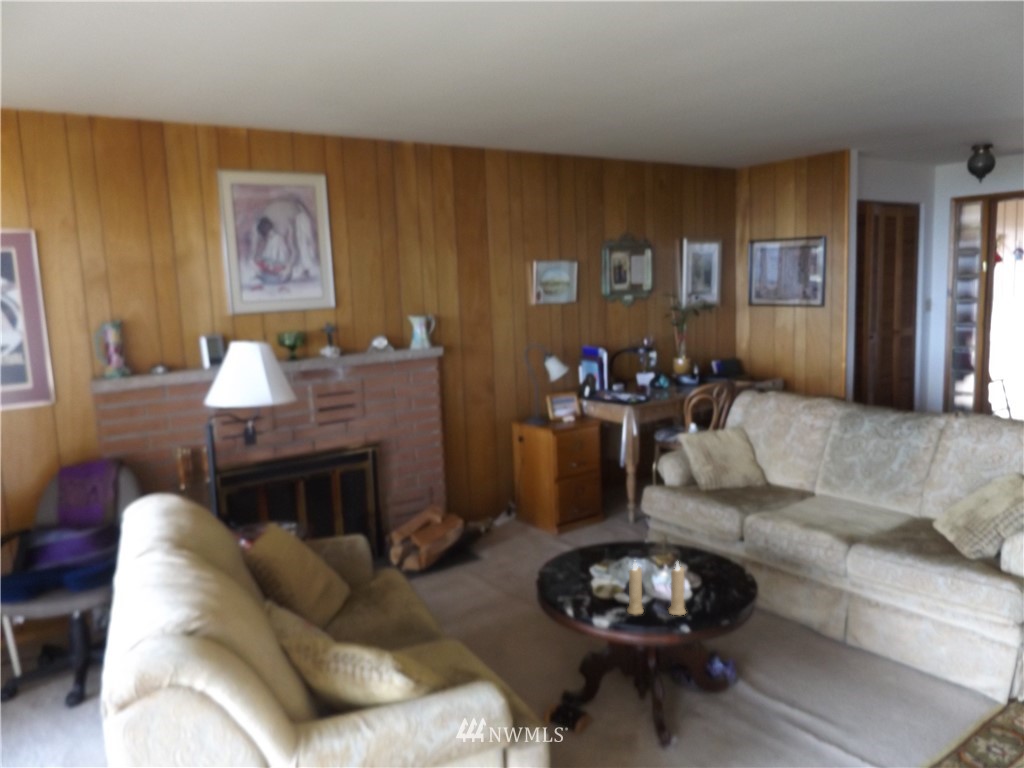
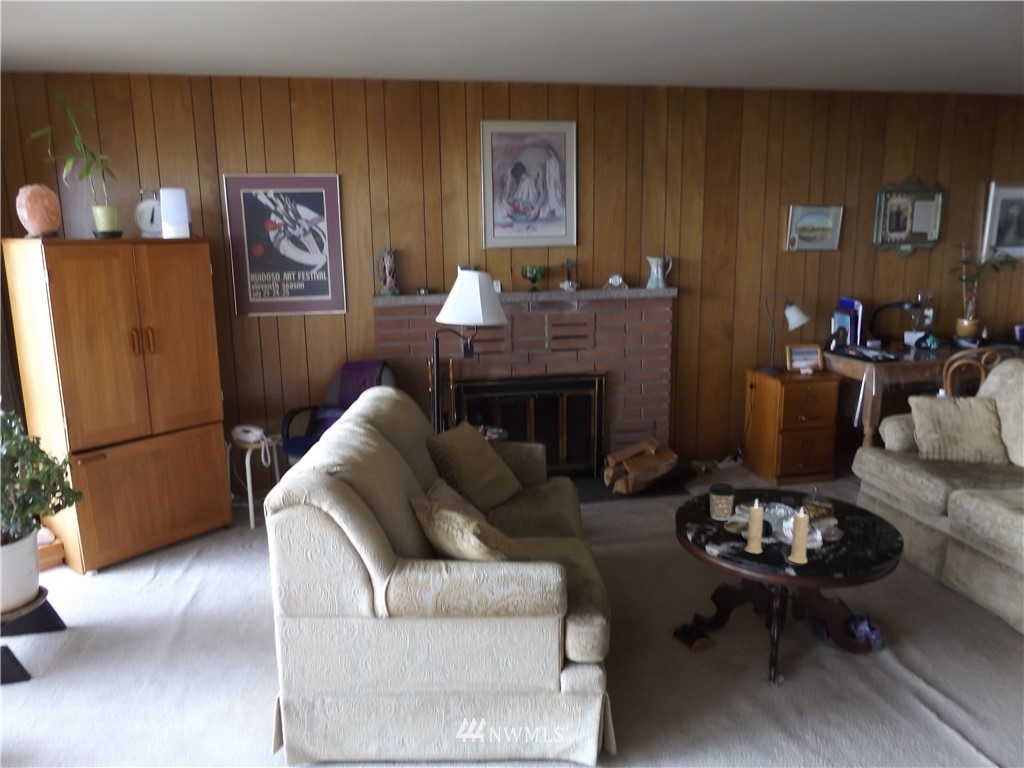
coffee cup: none [571,549,597,587] -> present [709,483,735,520]

